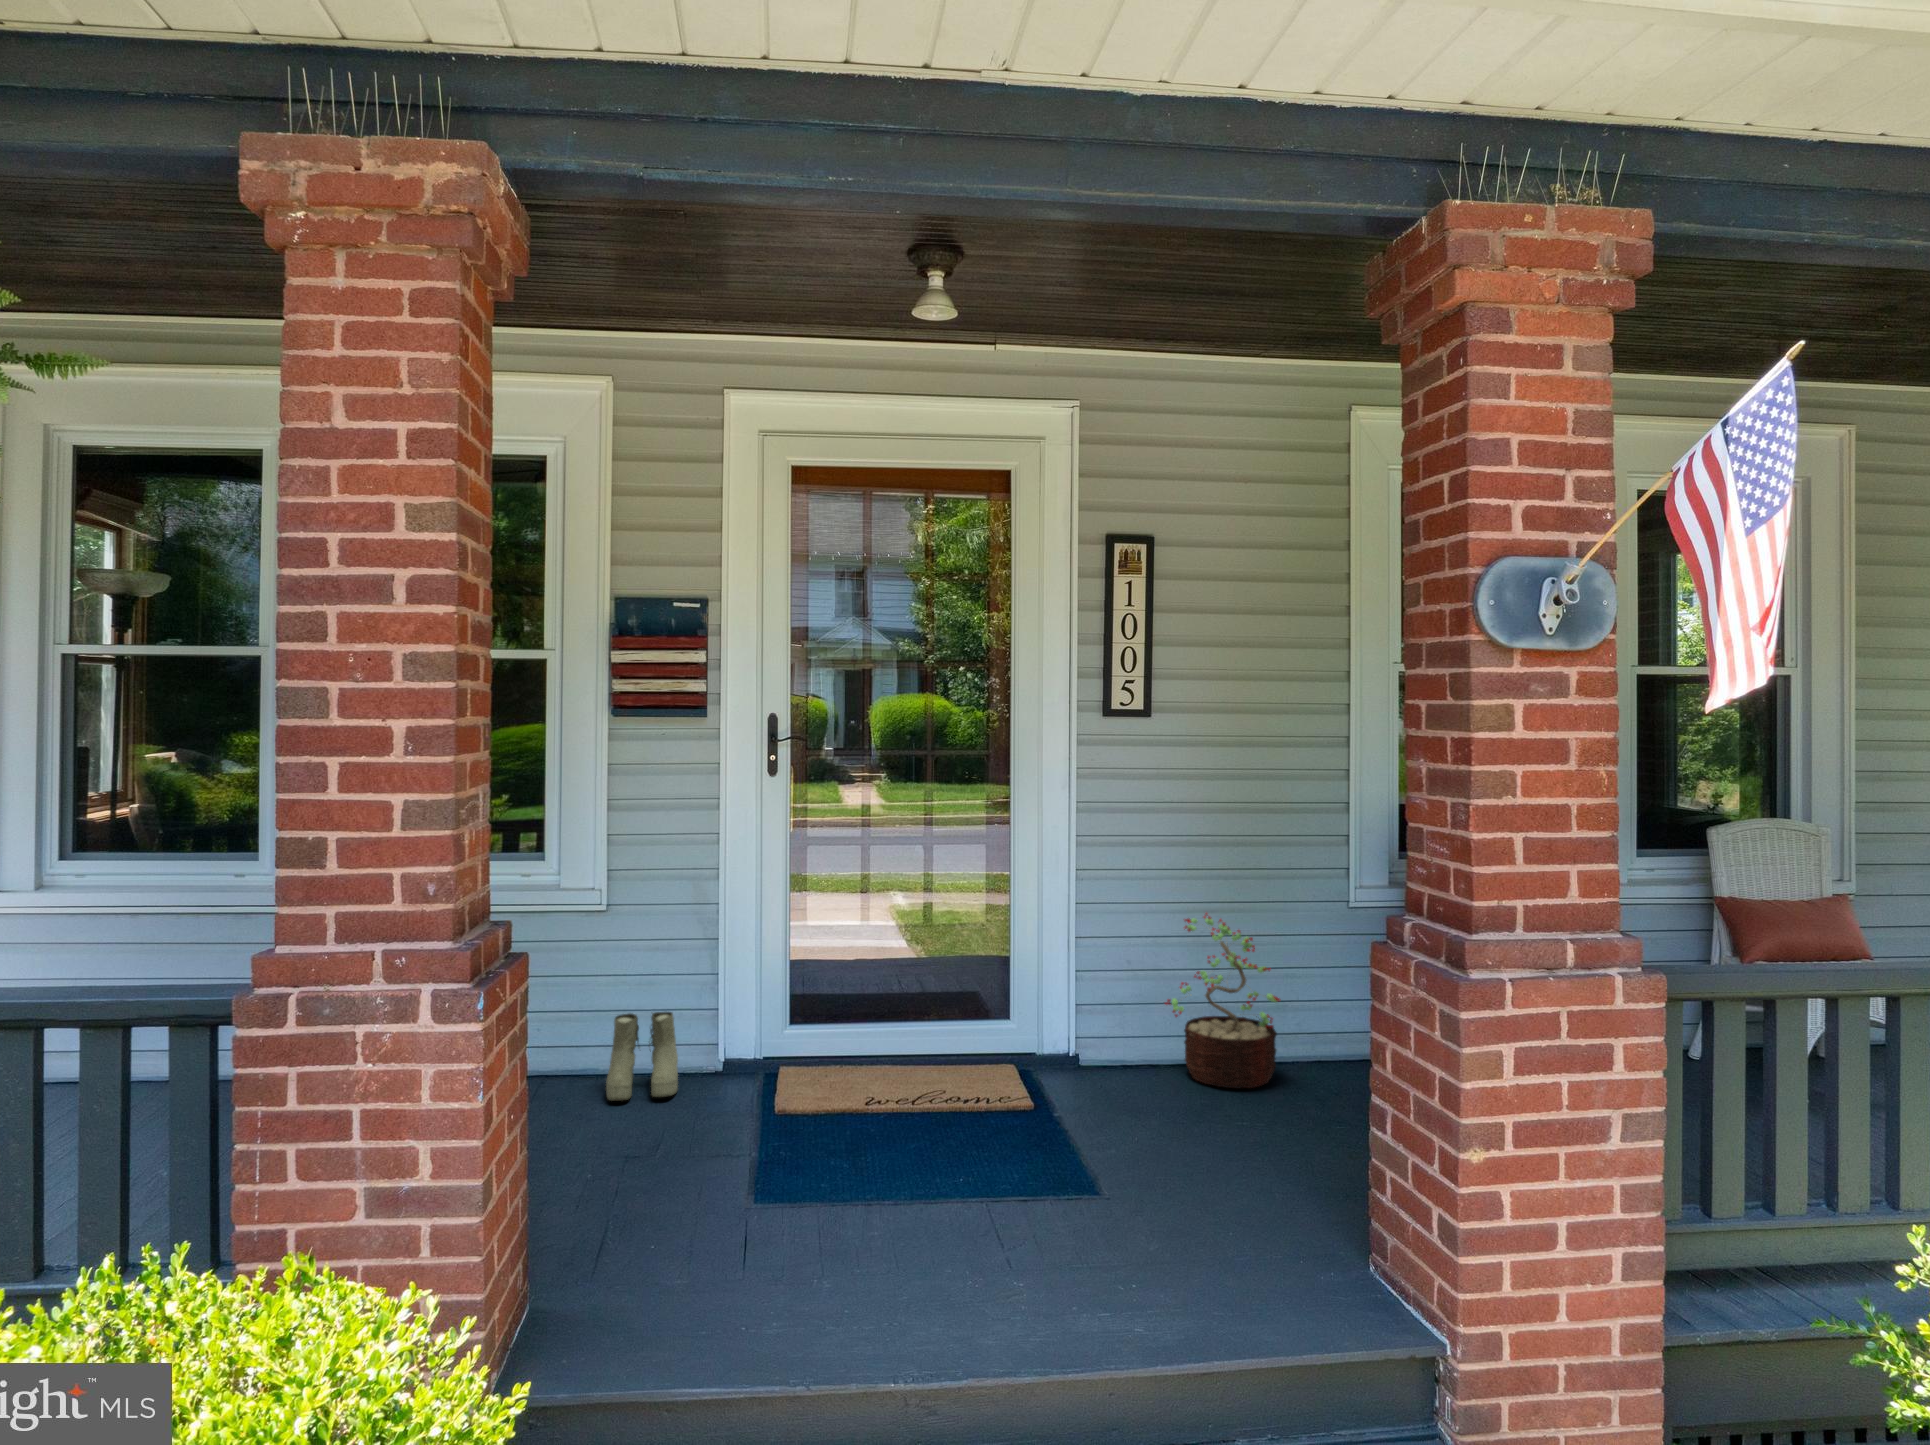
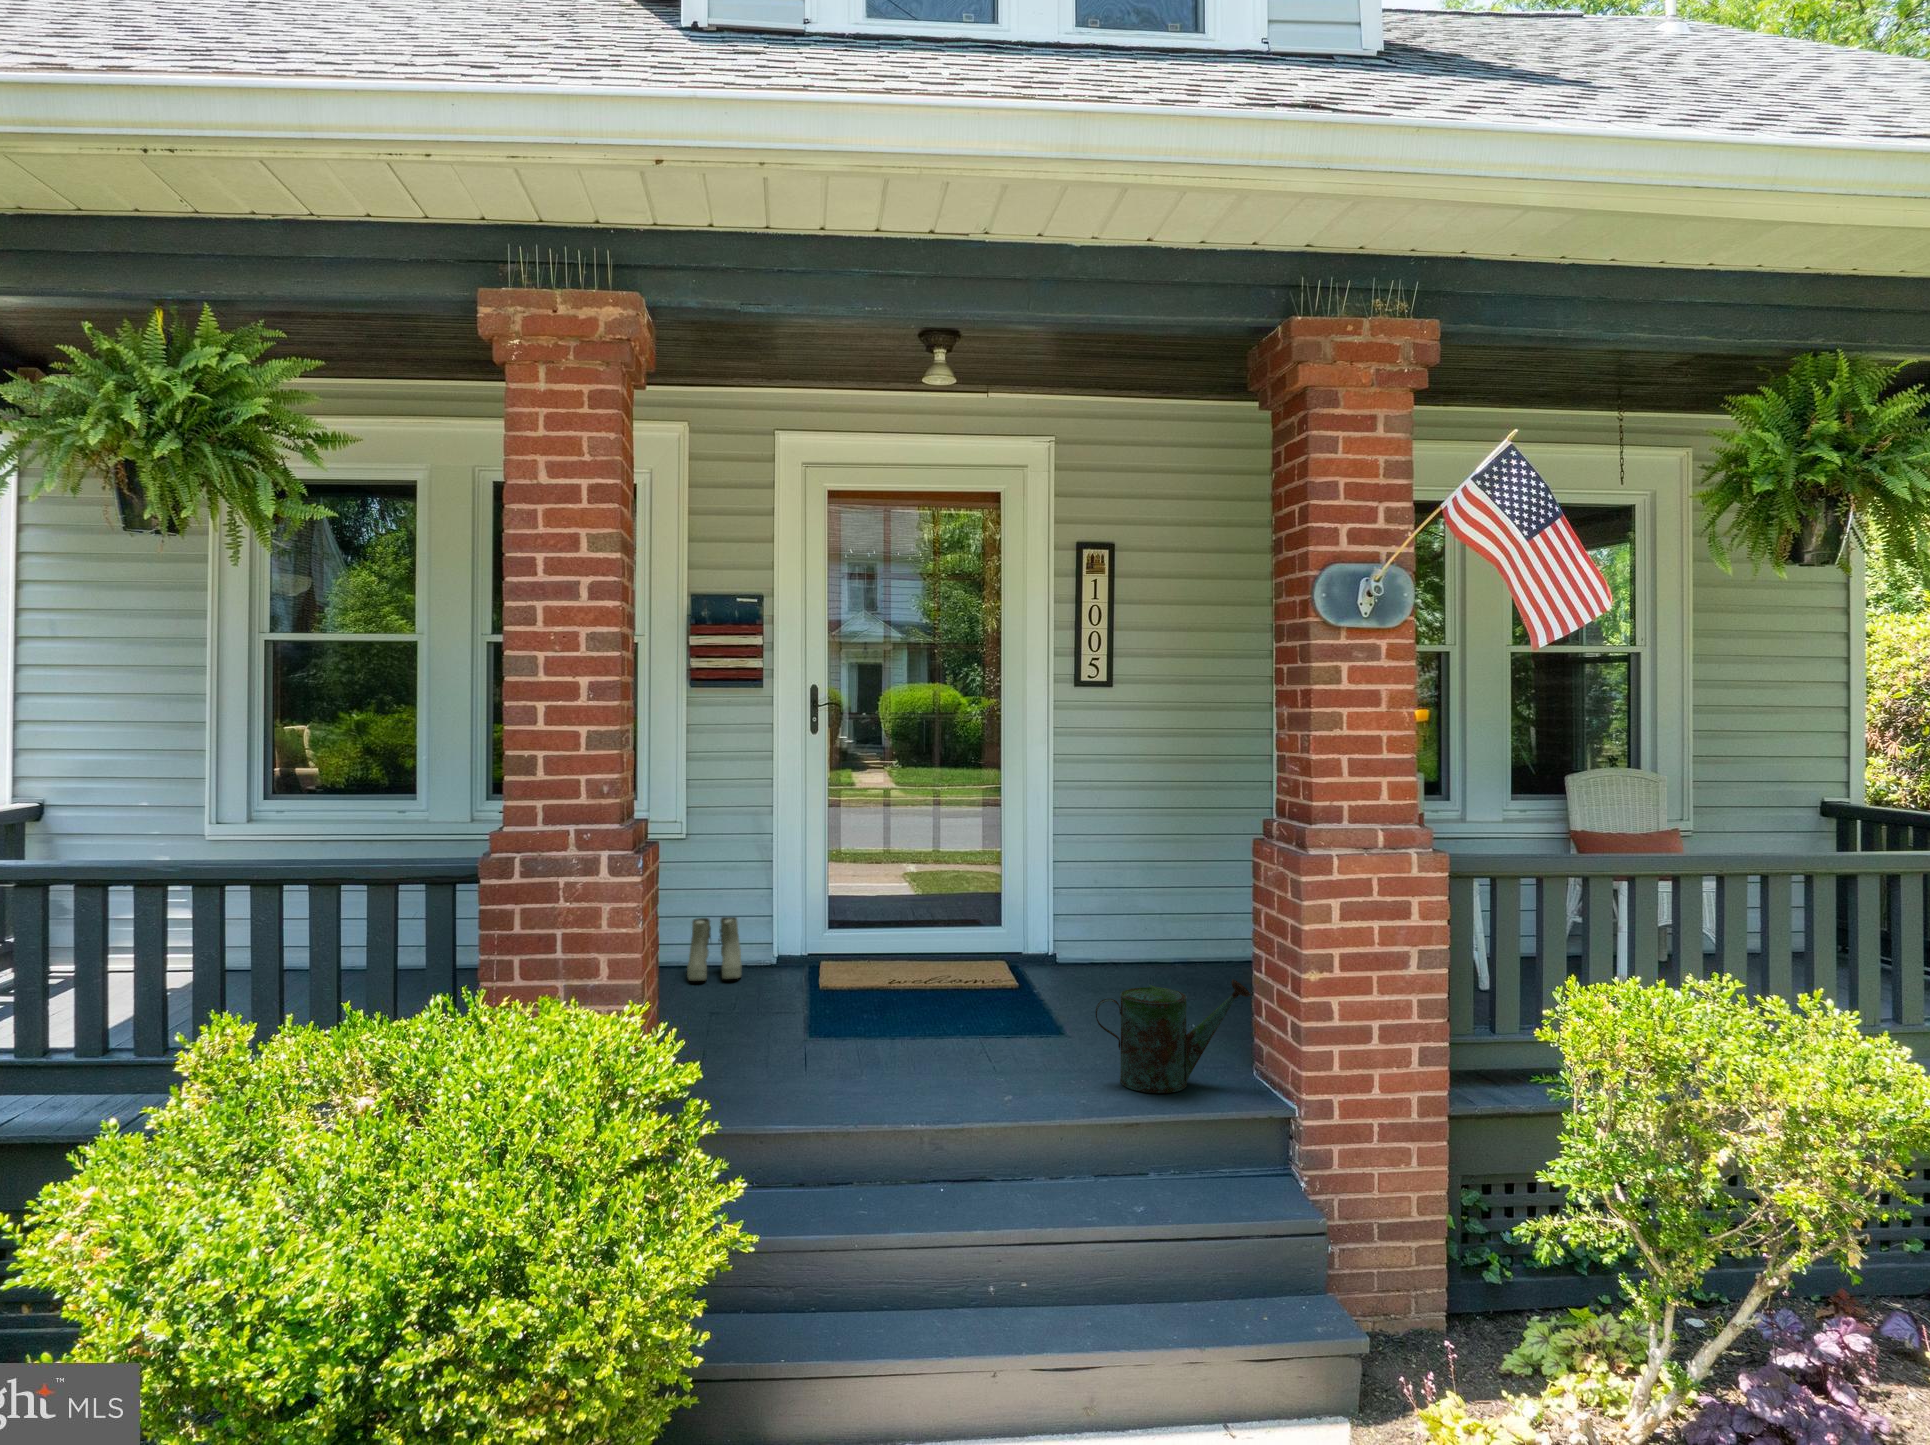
decorative plant: present [1165,913,1280,1088] -> none [1120,842,1212,978]
watering can: none [1152,1140,1371,1308] -> present [1096,979,1251,1093]

